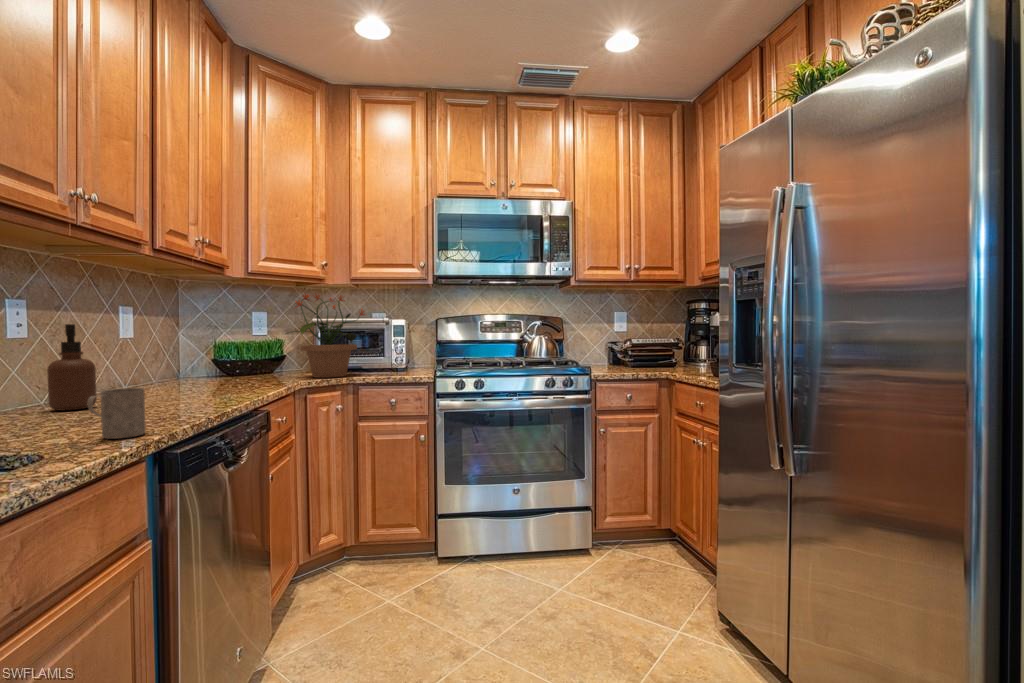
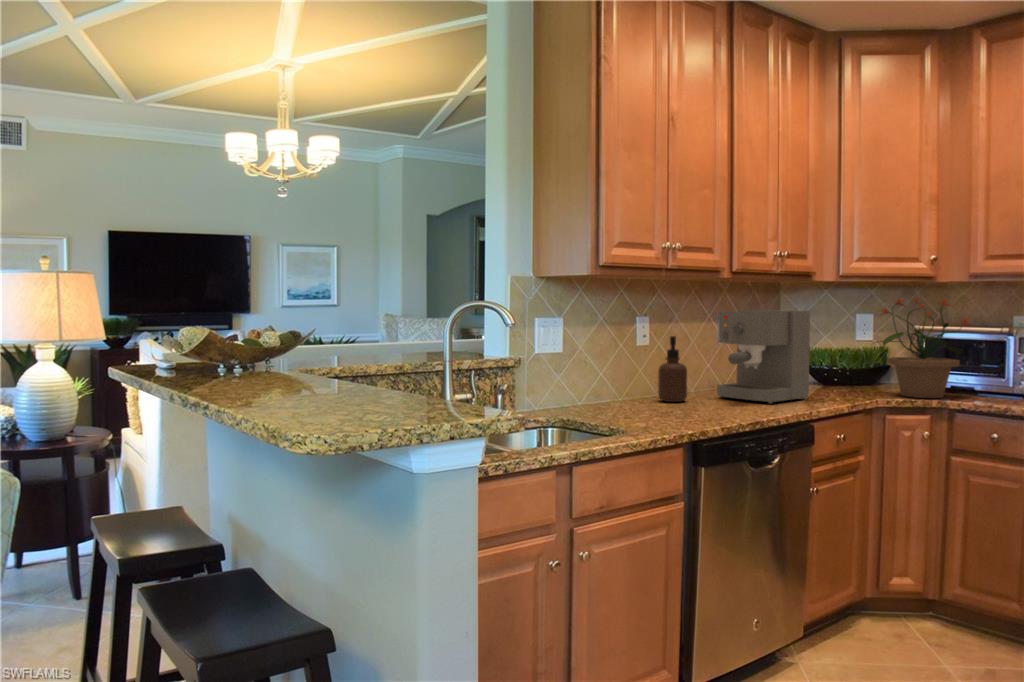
coffee maker: none [133,296,241,398] -> present [717,310,810,404]
mug: present [88,388,146,439] -> none [653,393,690,429]

